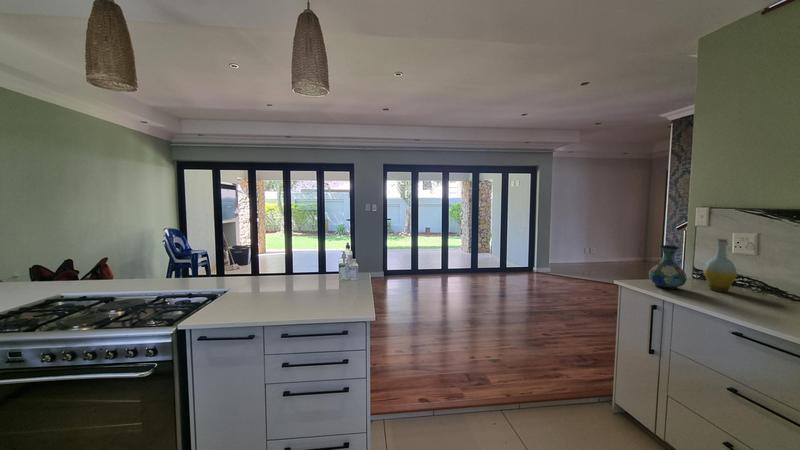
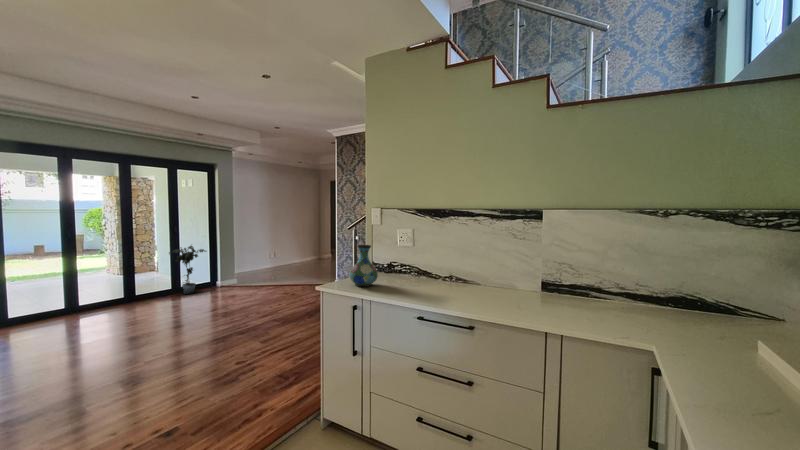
potted plant: none [499,233,528,274] -> present [169,246,206,294]
bottle: present [703,239,737,292] -> none [385,235,407,281]

